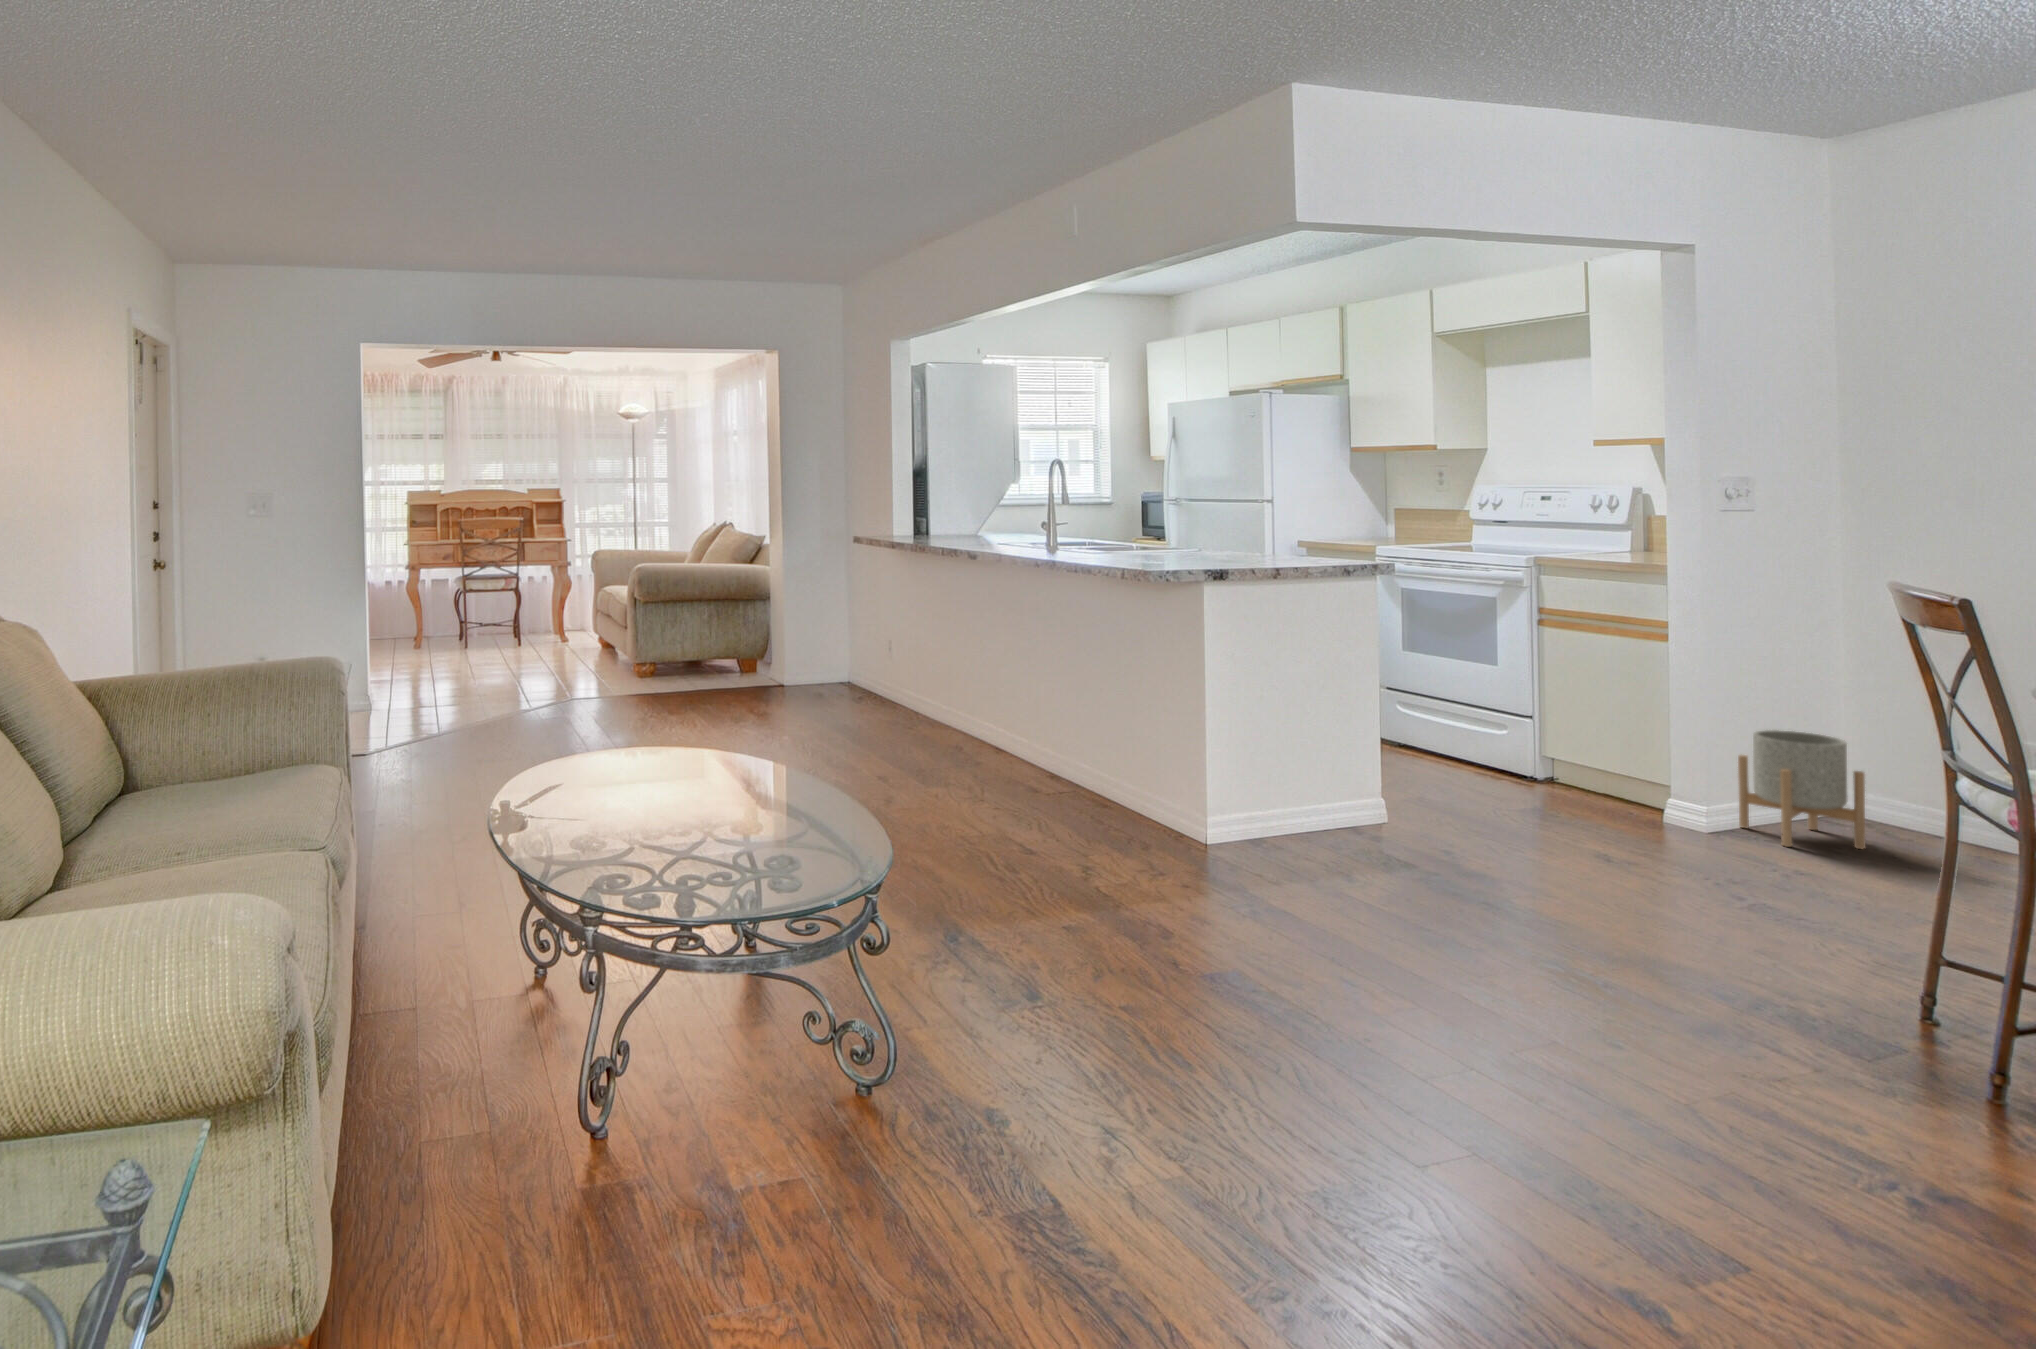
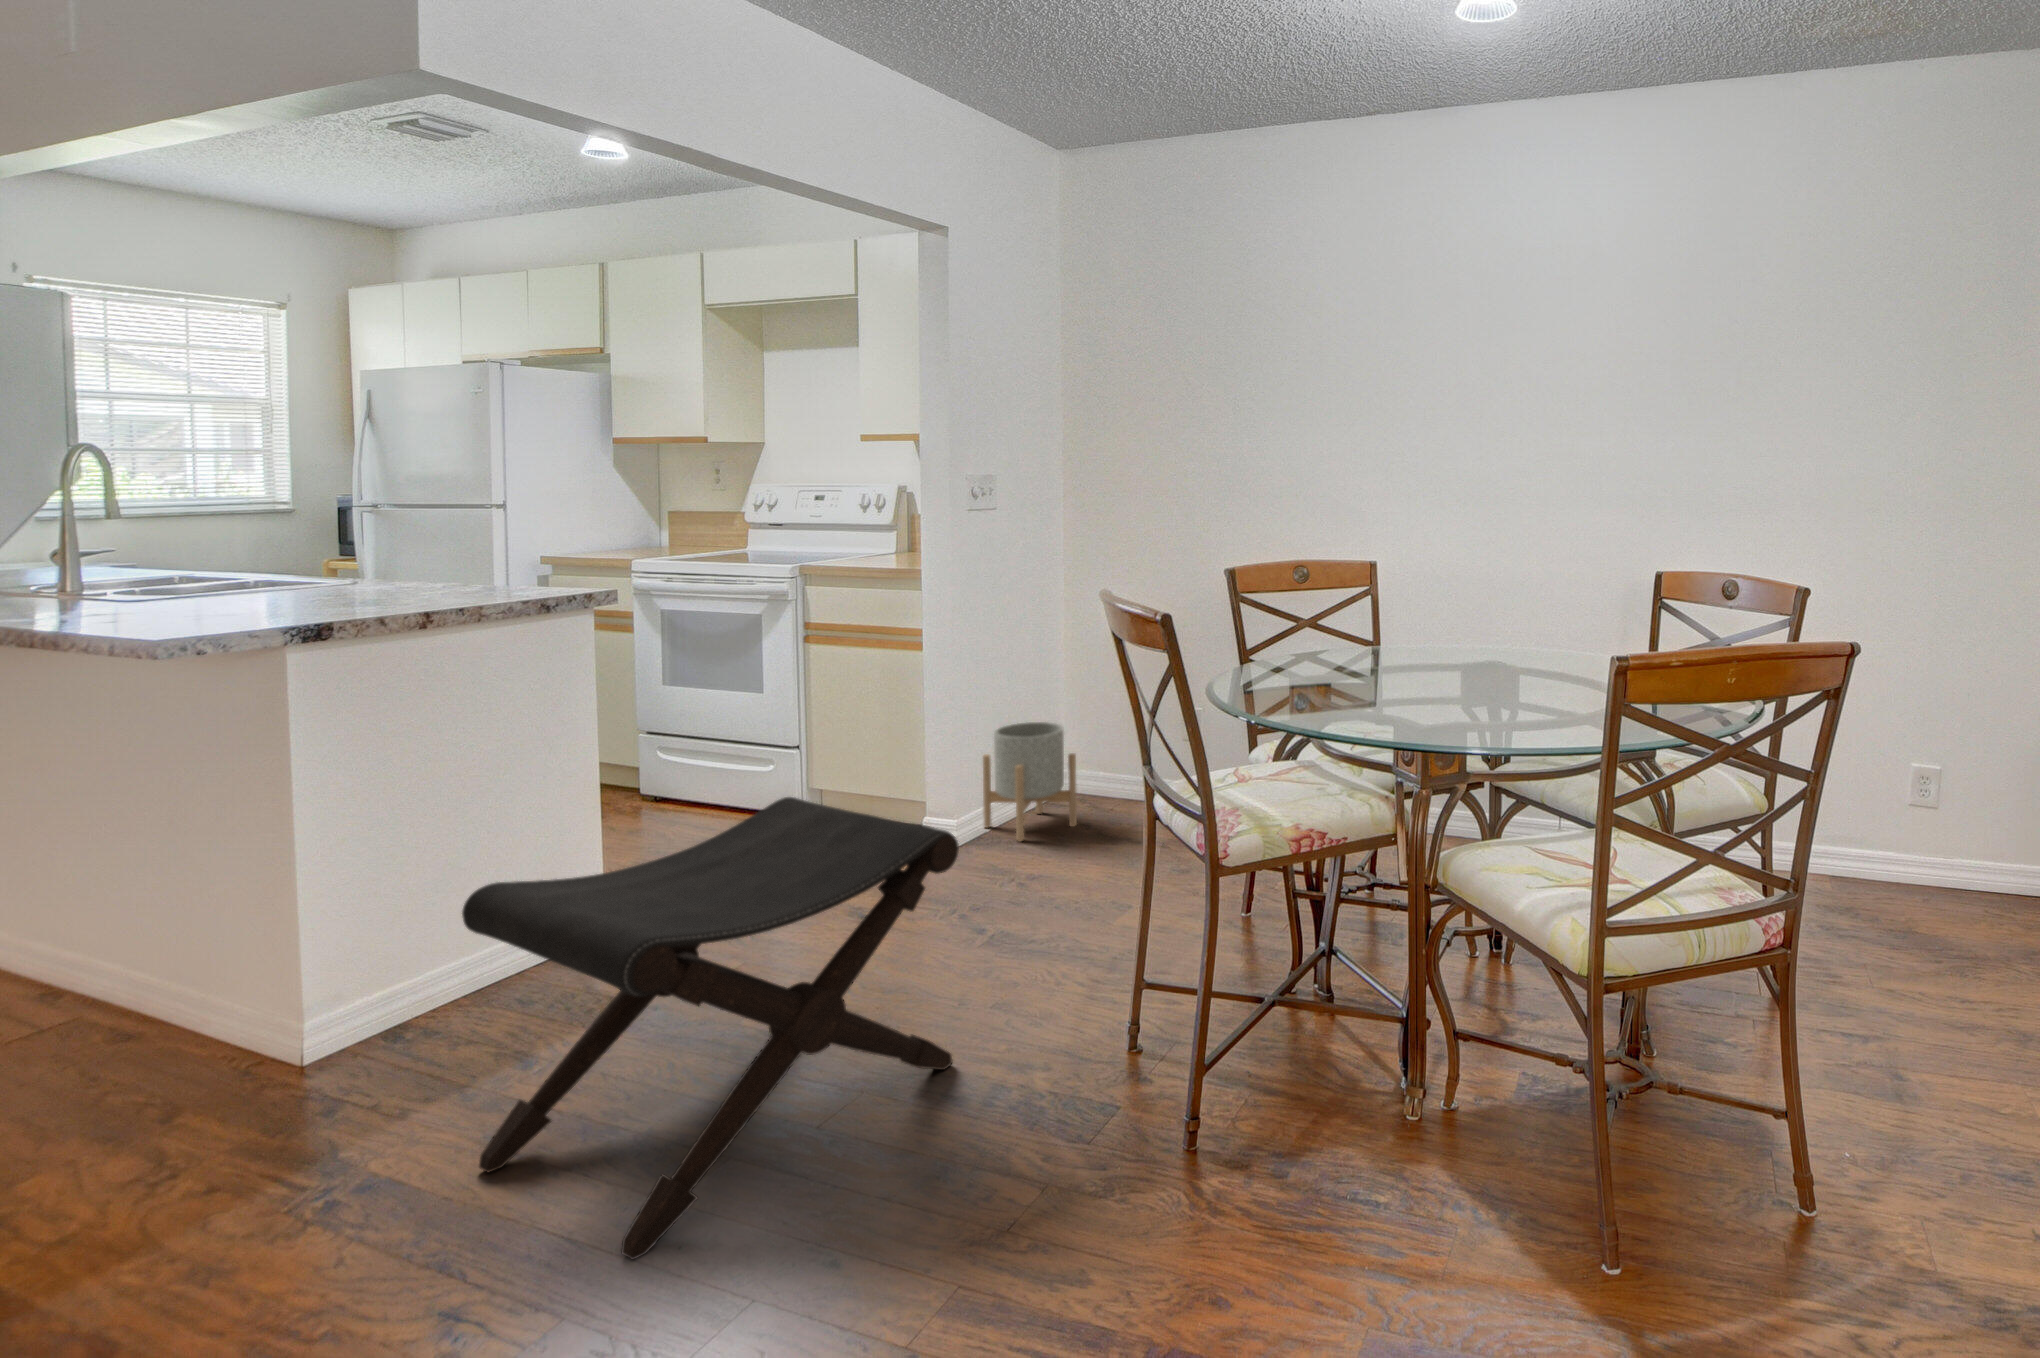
footstool: none [1334,730,1721,986] -> present [462,797,959,1260]

